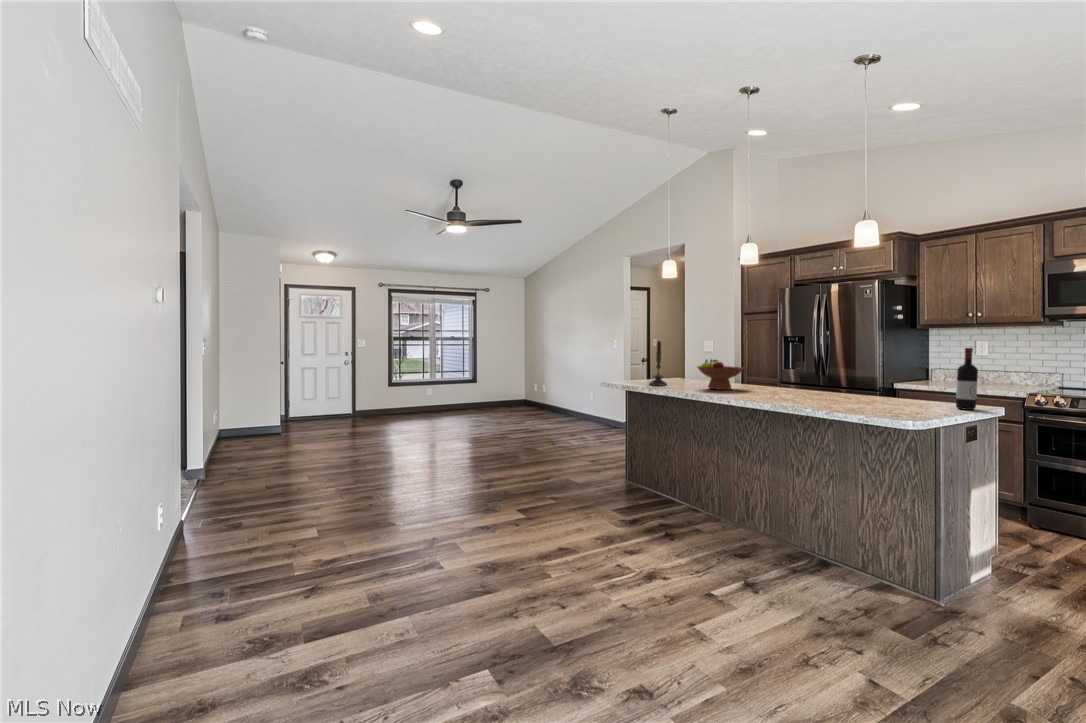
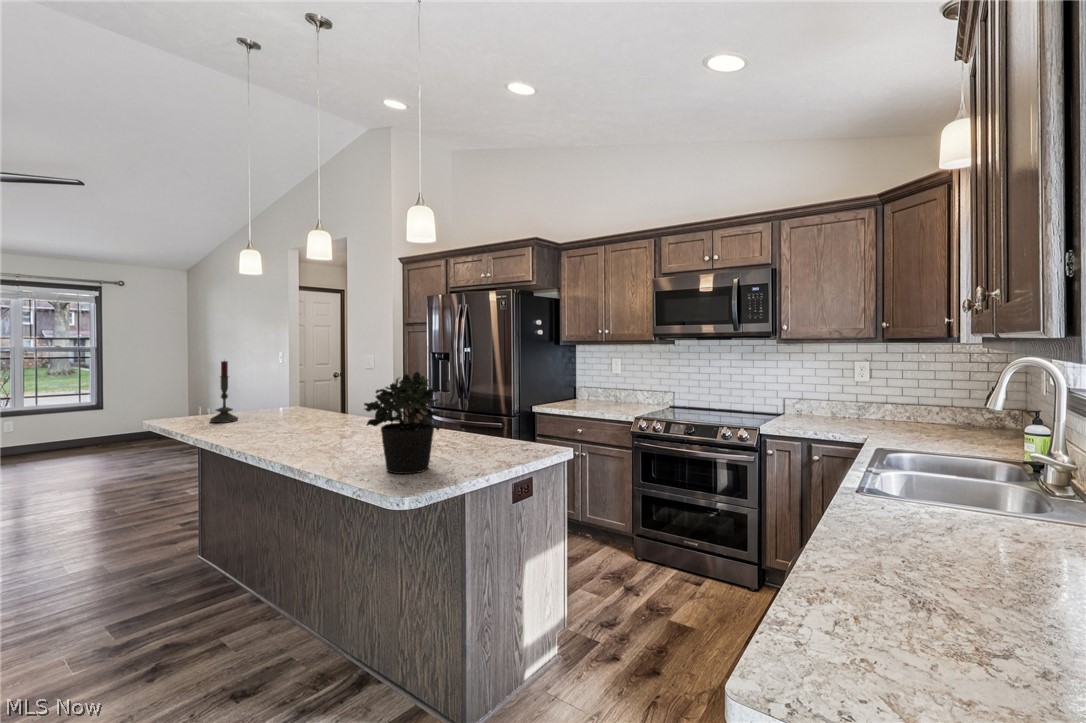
potted plant: none [847,339,916,411] -> present [364,372,440,474]
wine bottle: present [956,348,978,410] -> none [501,381,523,463]
fruit bowl: present [697,359,744,390] -> none [254,388,322,429]

